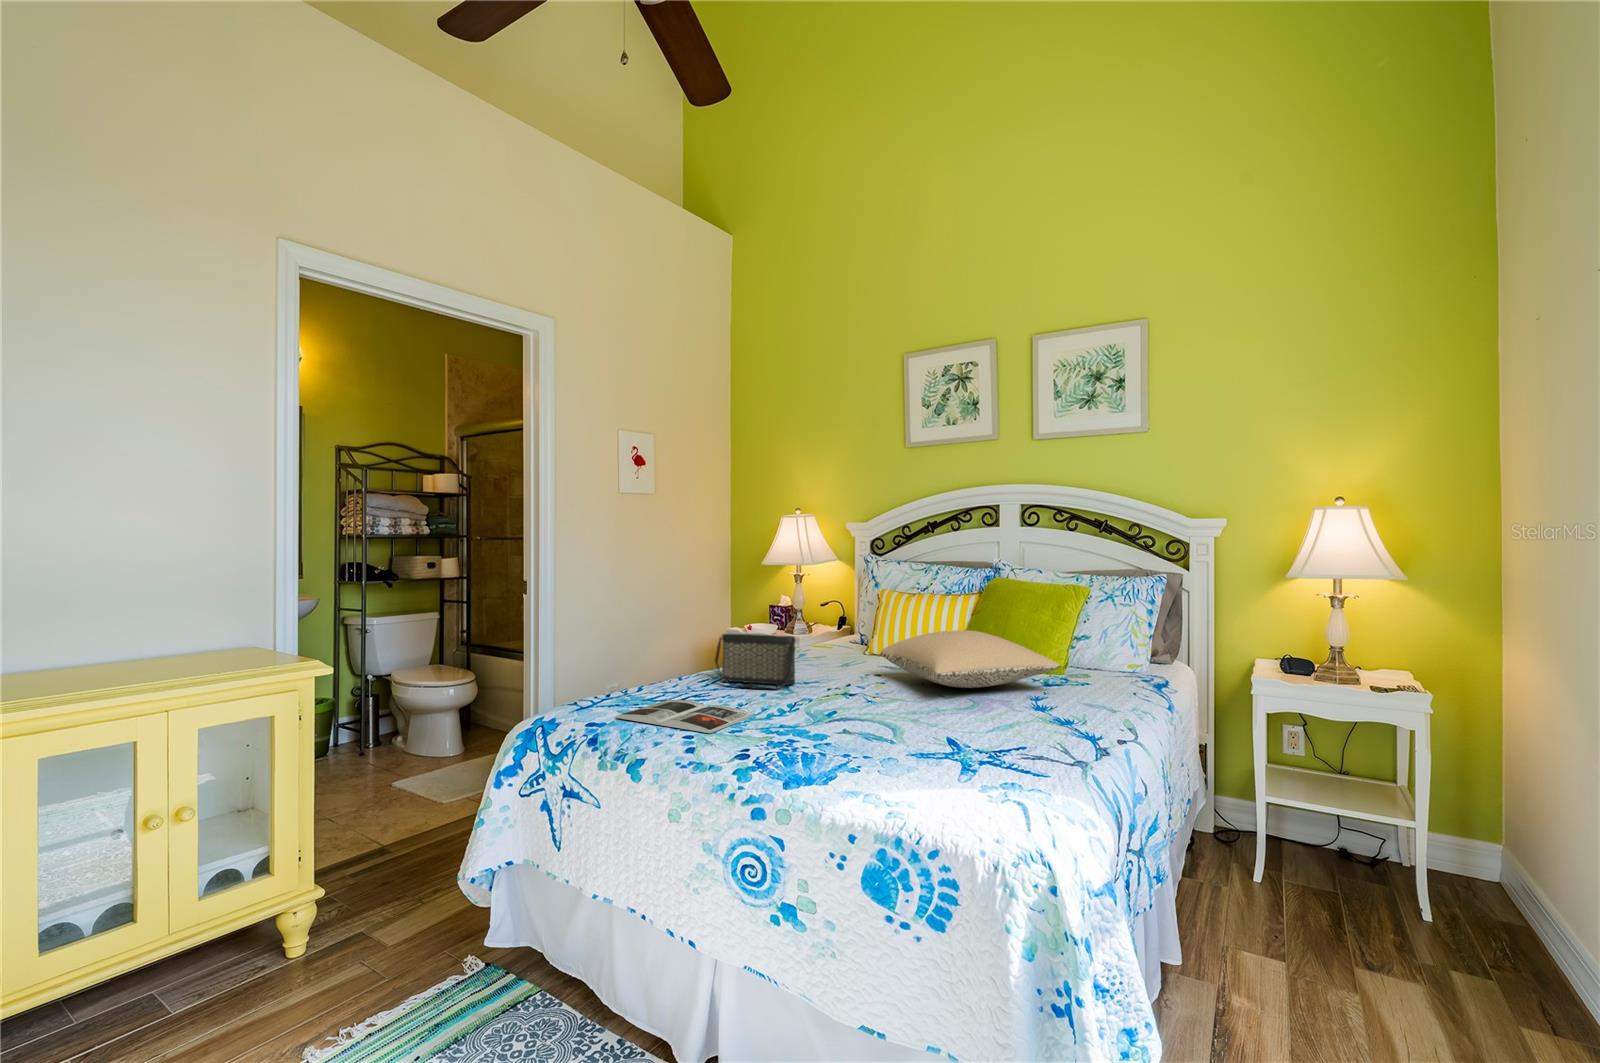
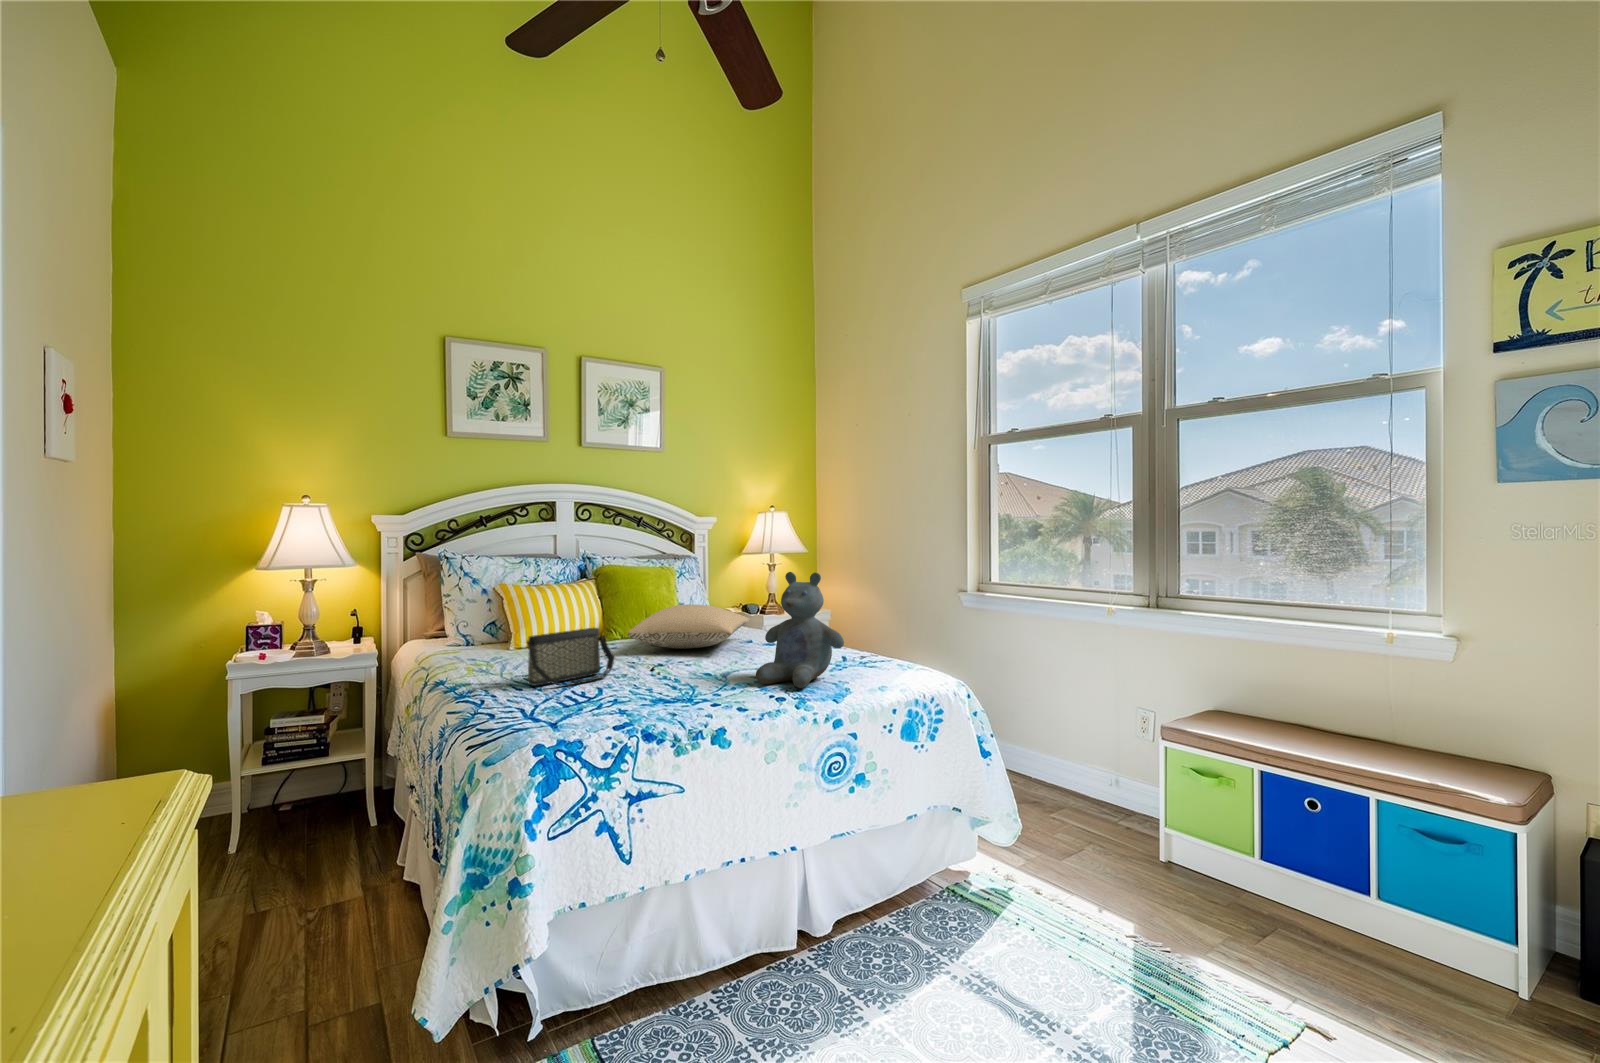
stuffed bear: none [796,595,898,755] -> present [756,572,844,688]
magazine: present [615,700,754,733] -> none [573,689,708,722]

